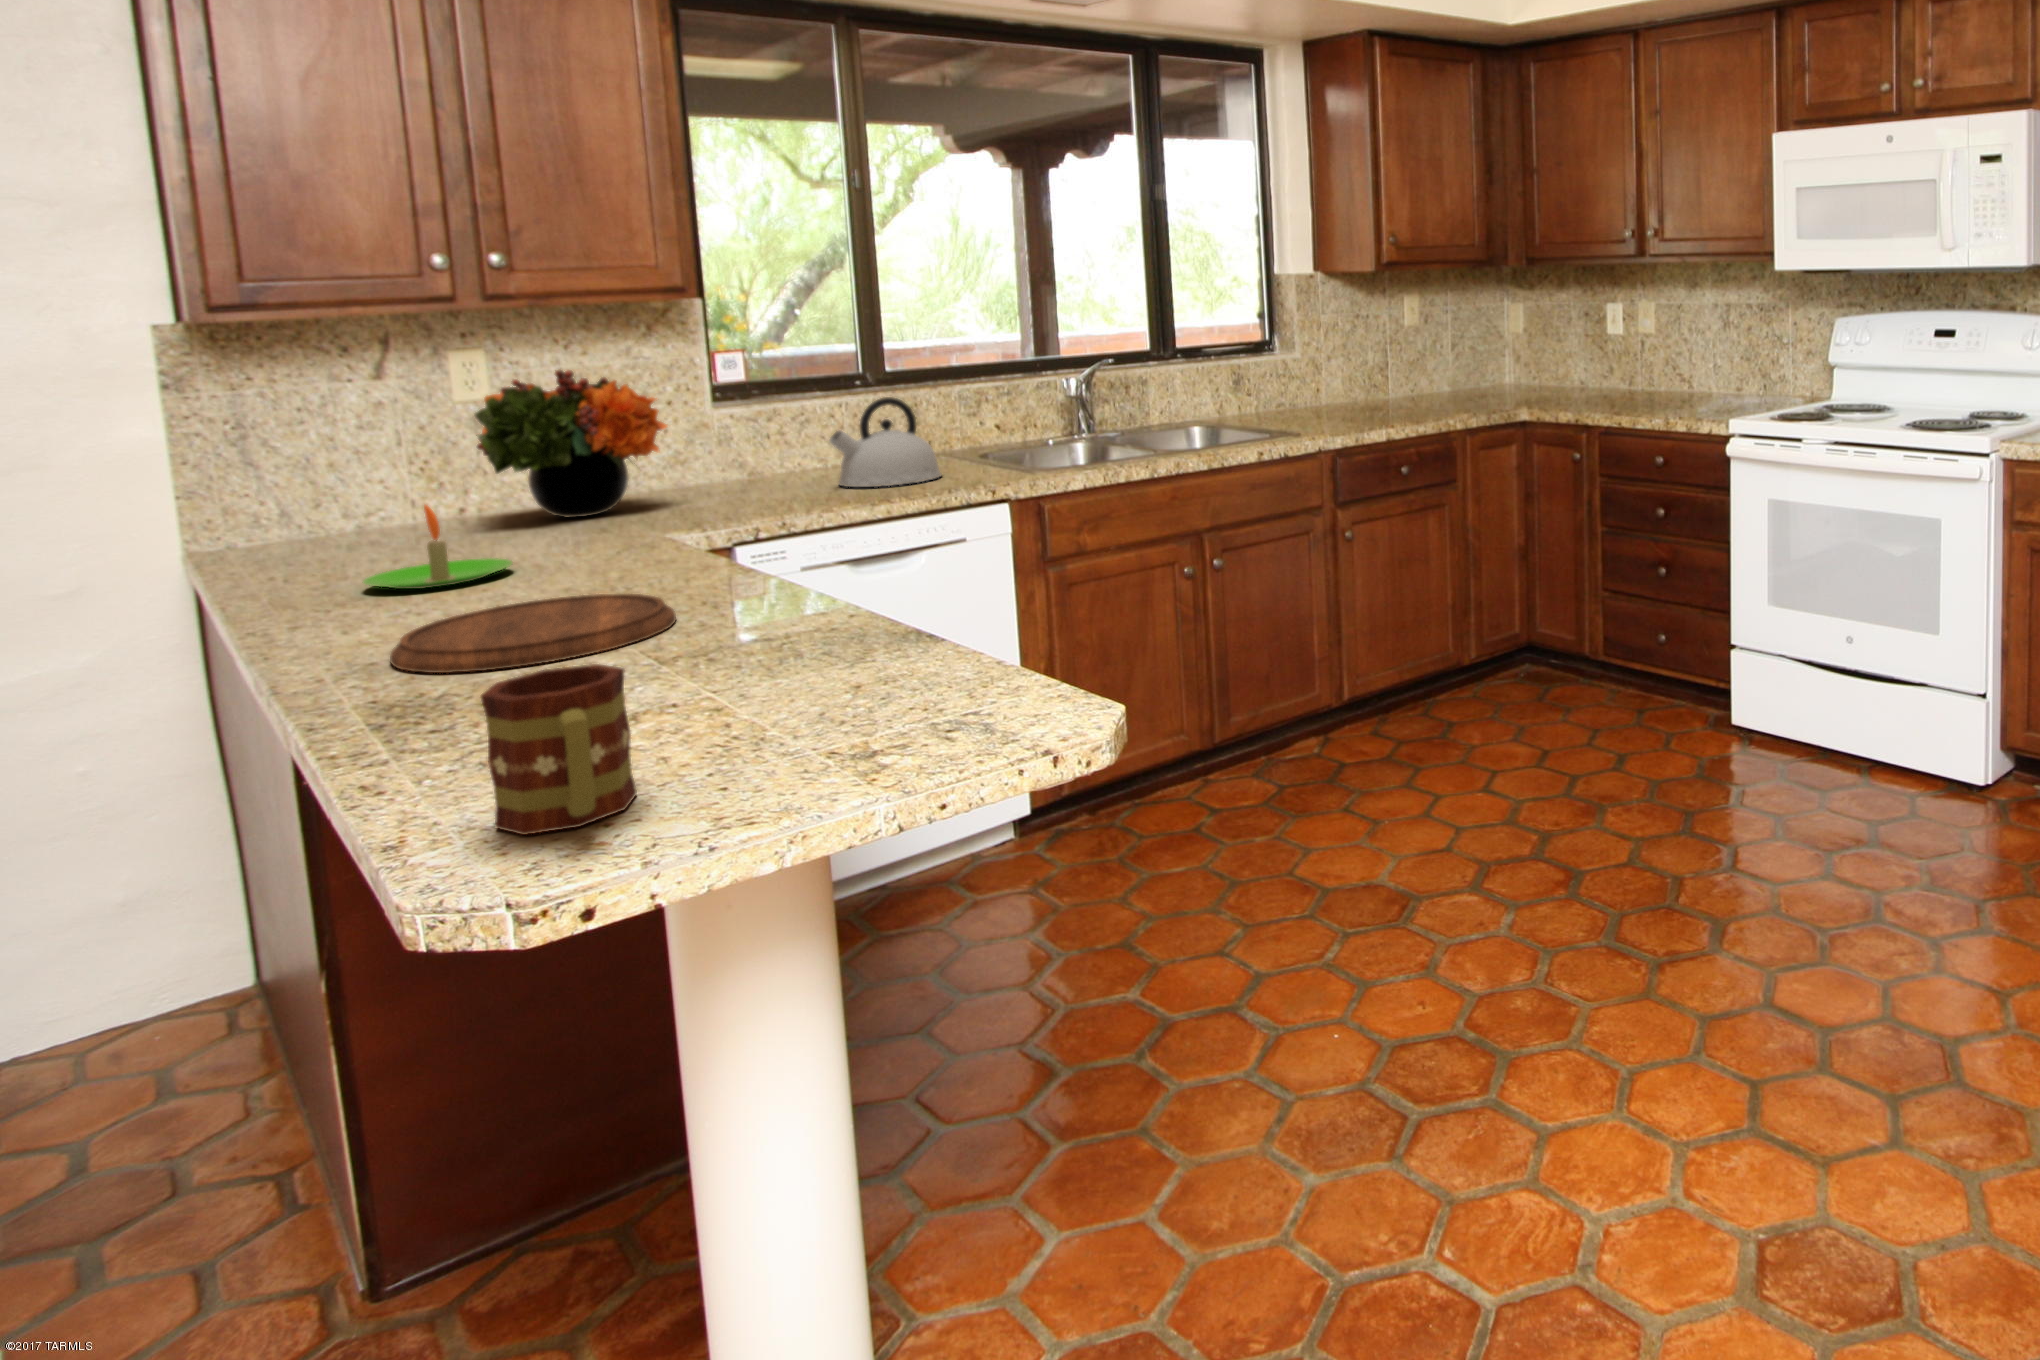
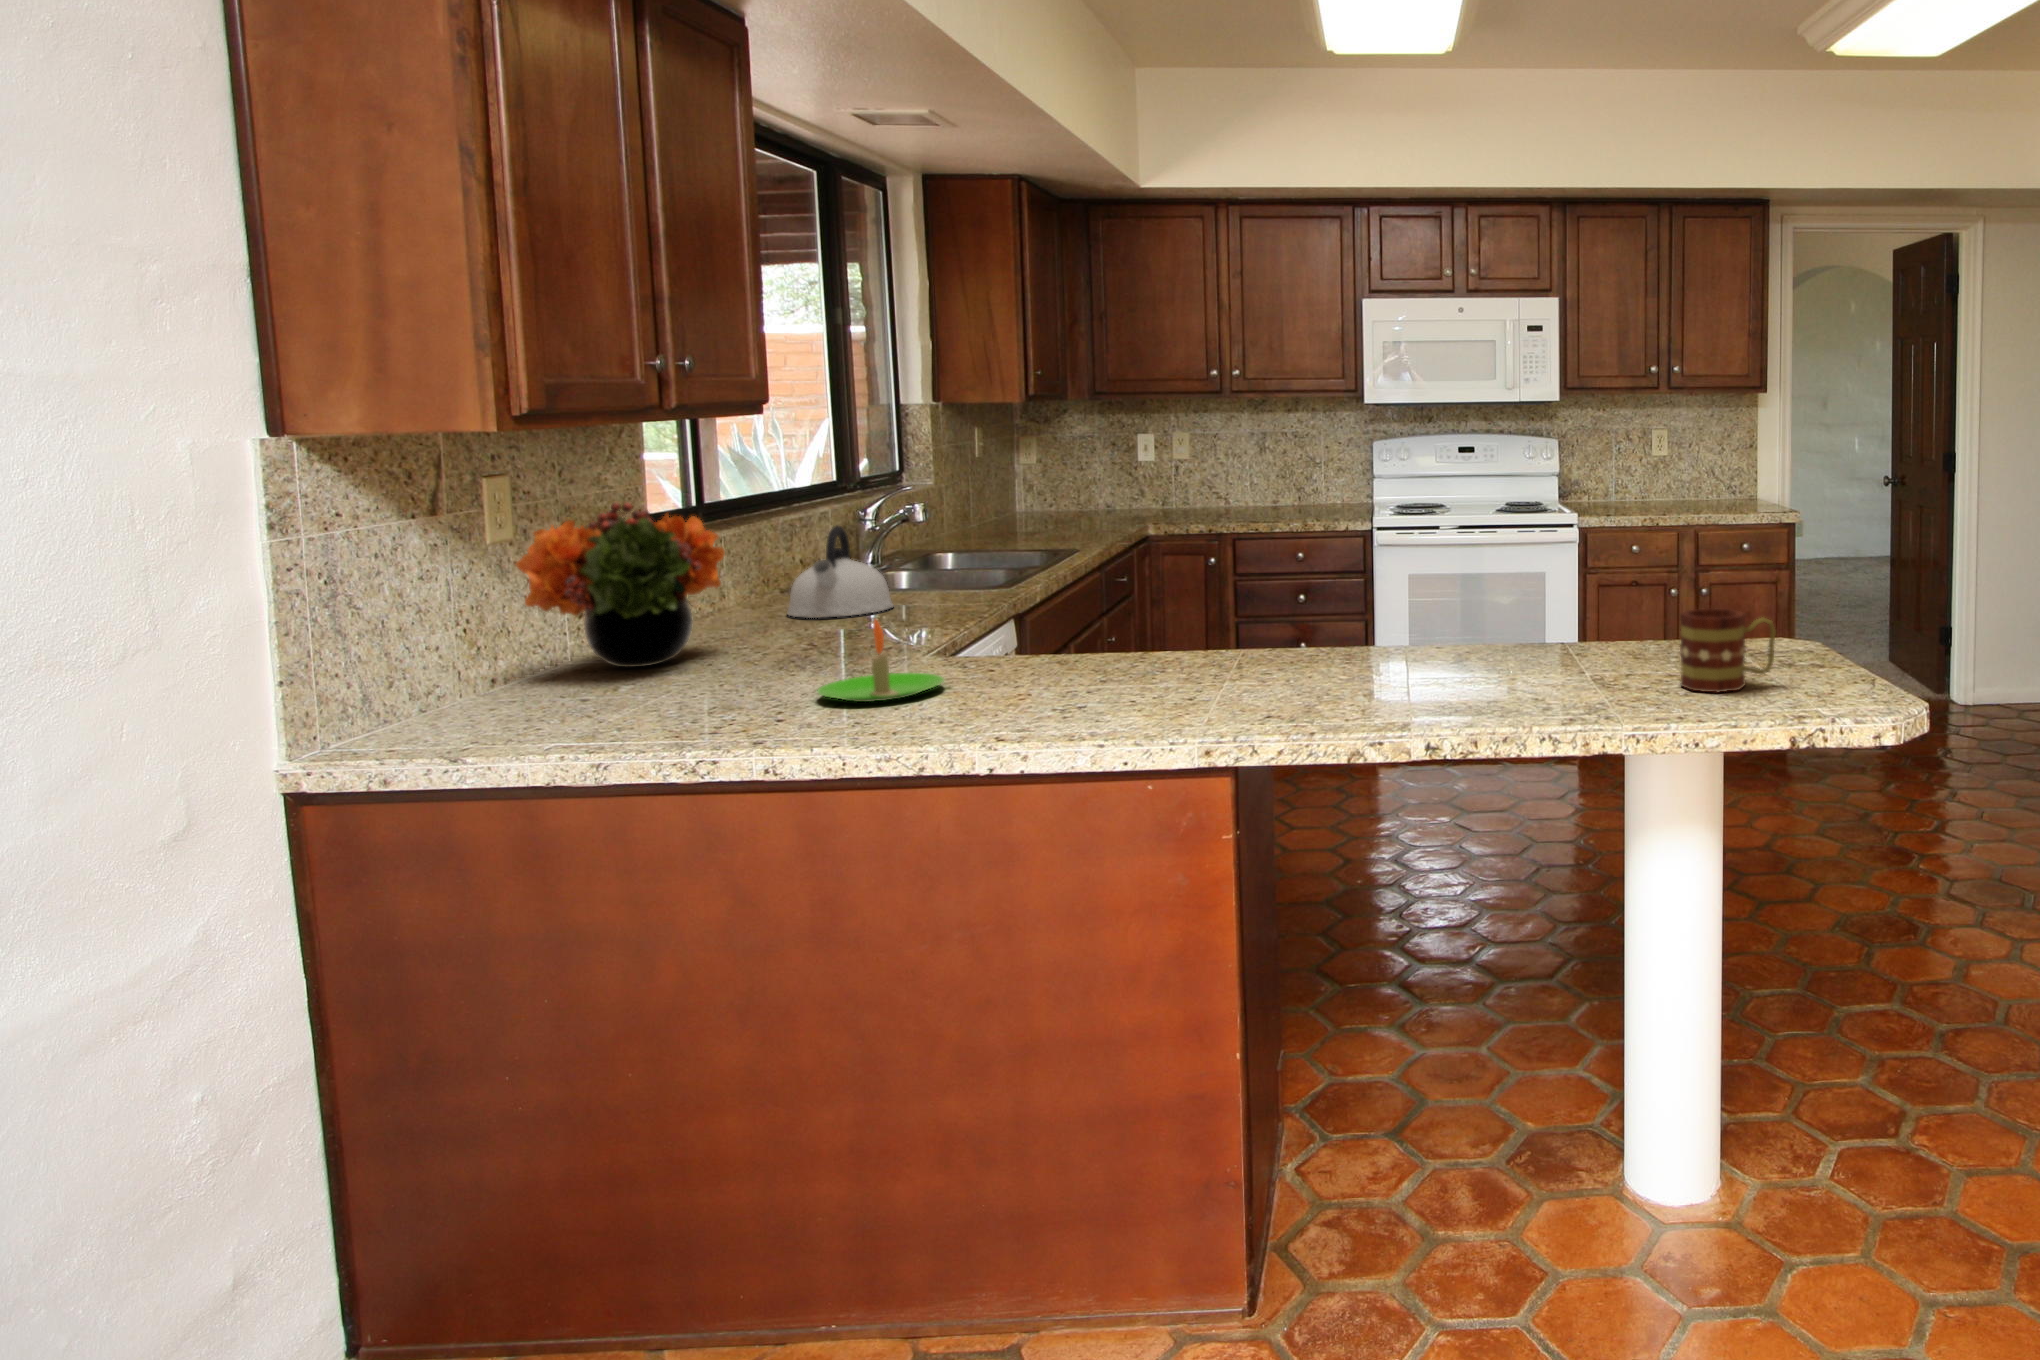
cutting board: present [390,594,676,673] -> none [1153,651,1342,702]

